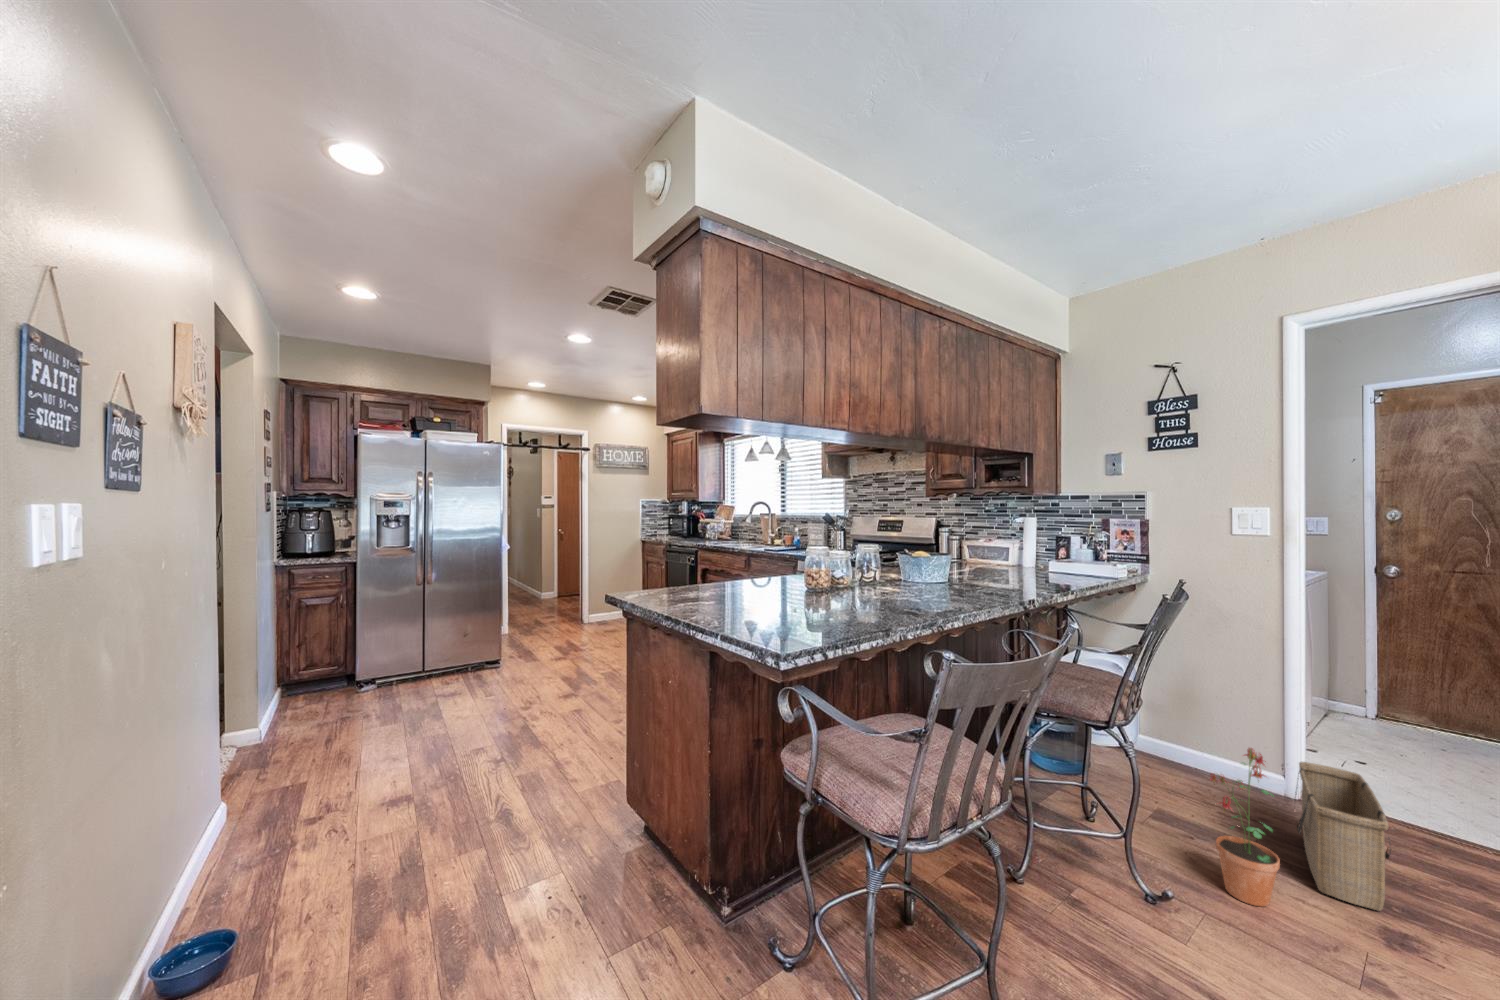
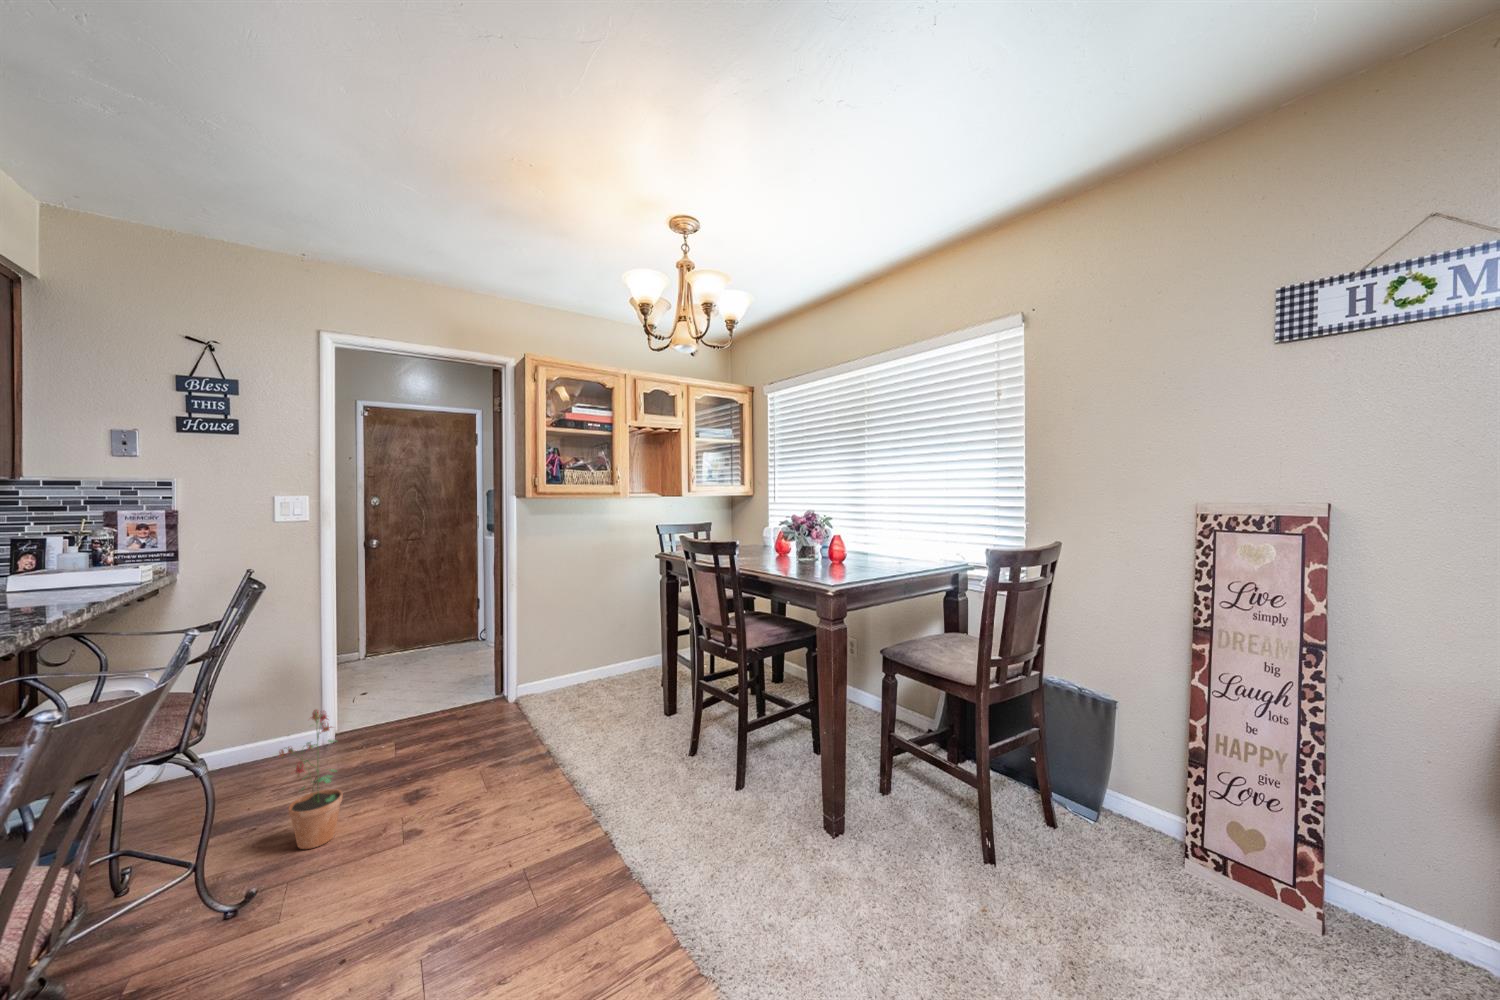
basket: present [1297,762,1391,911] -> none [339,698,407,800]

